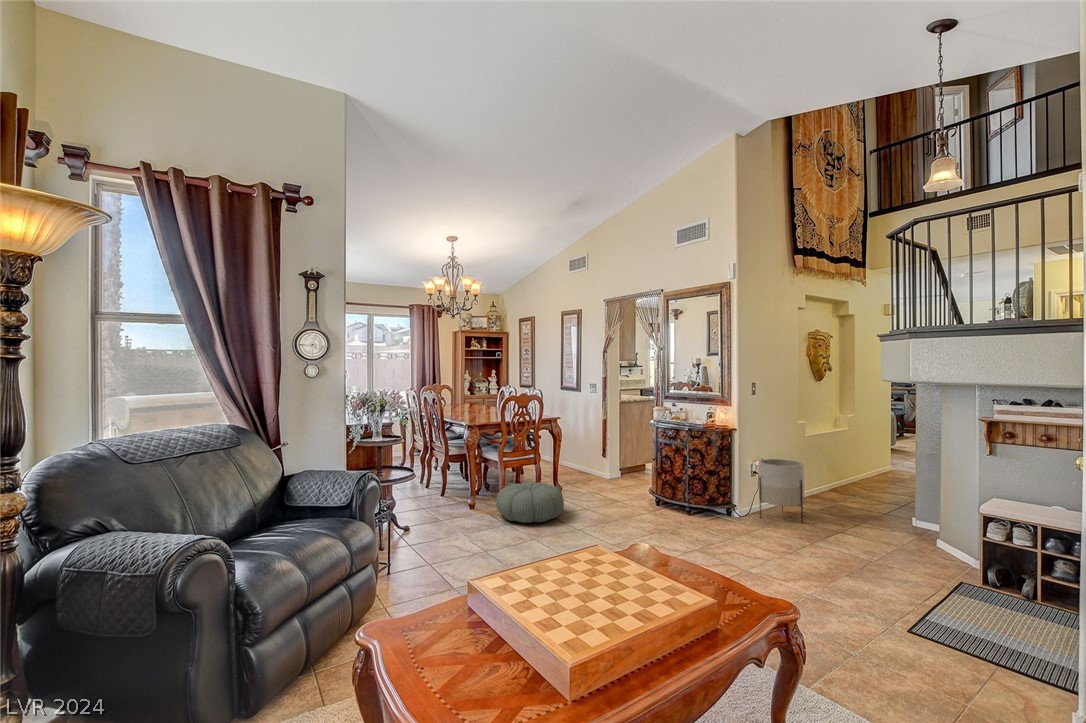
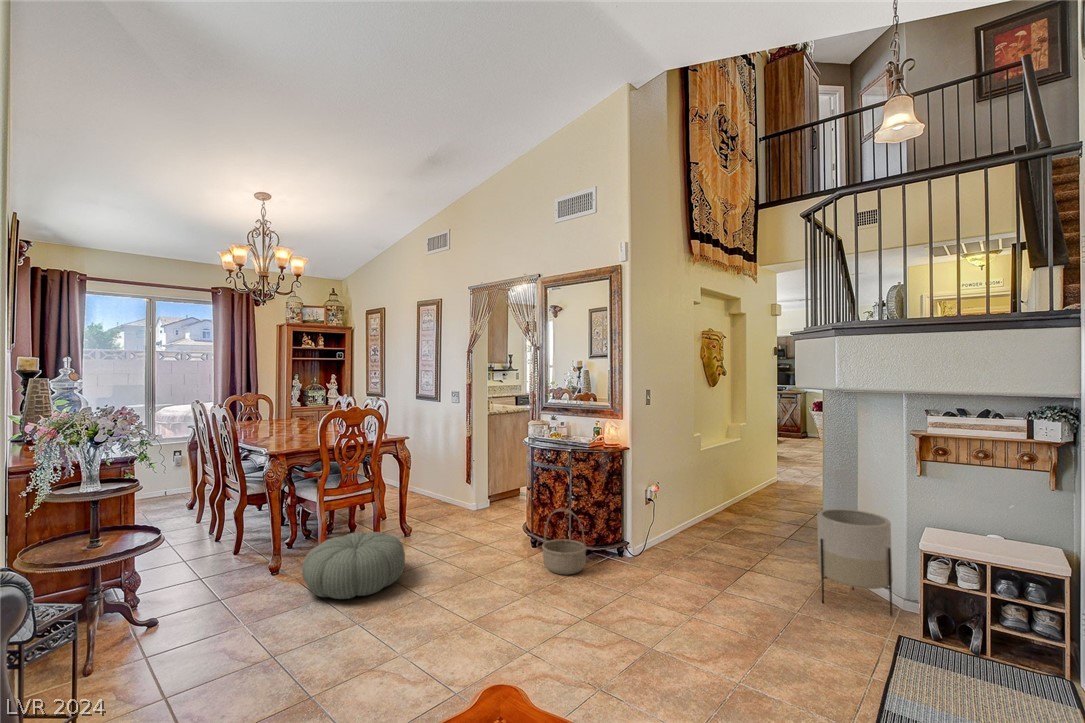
planter: present [758,459,804,523] -> present [817,509,893,616]
basket: none [665,473,701,523] -> present [542,509,587,575]

